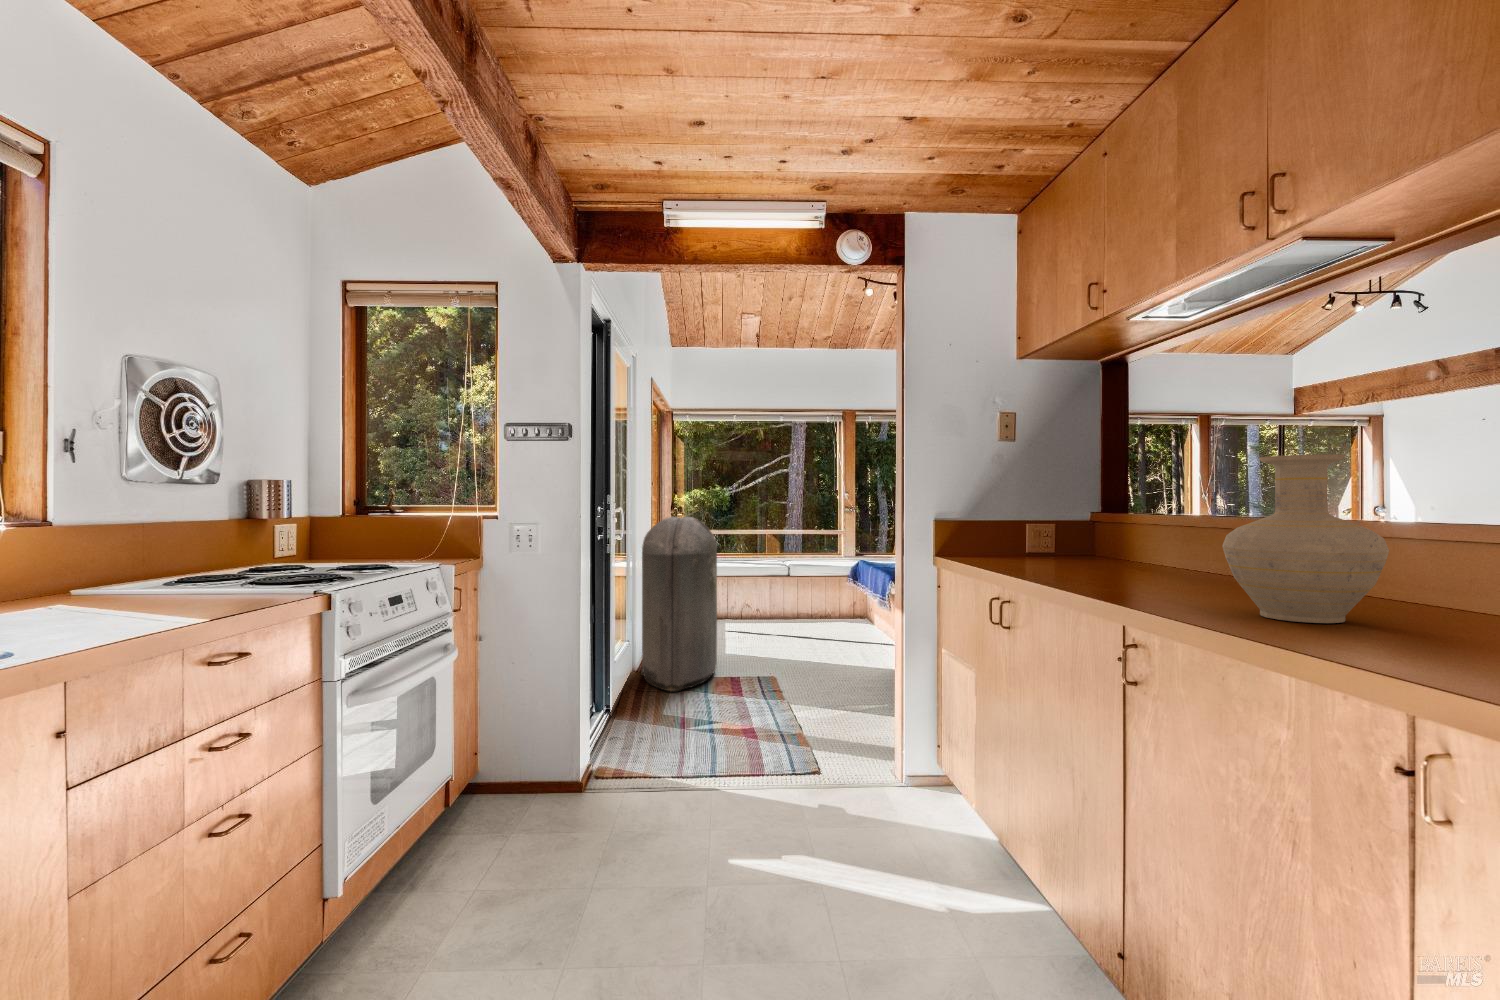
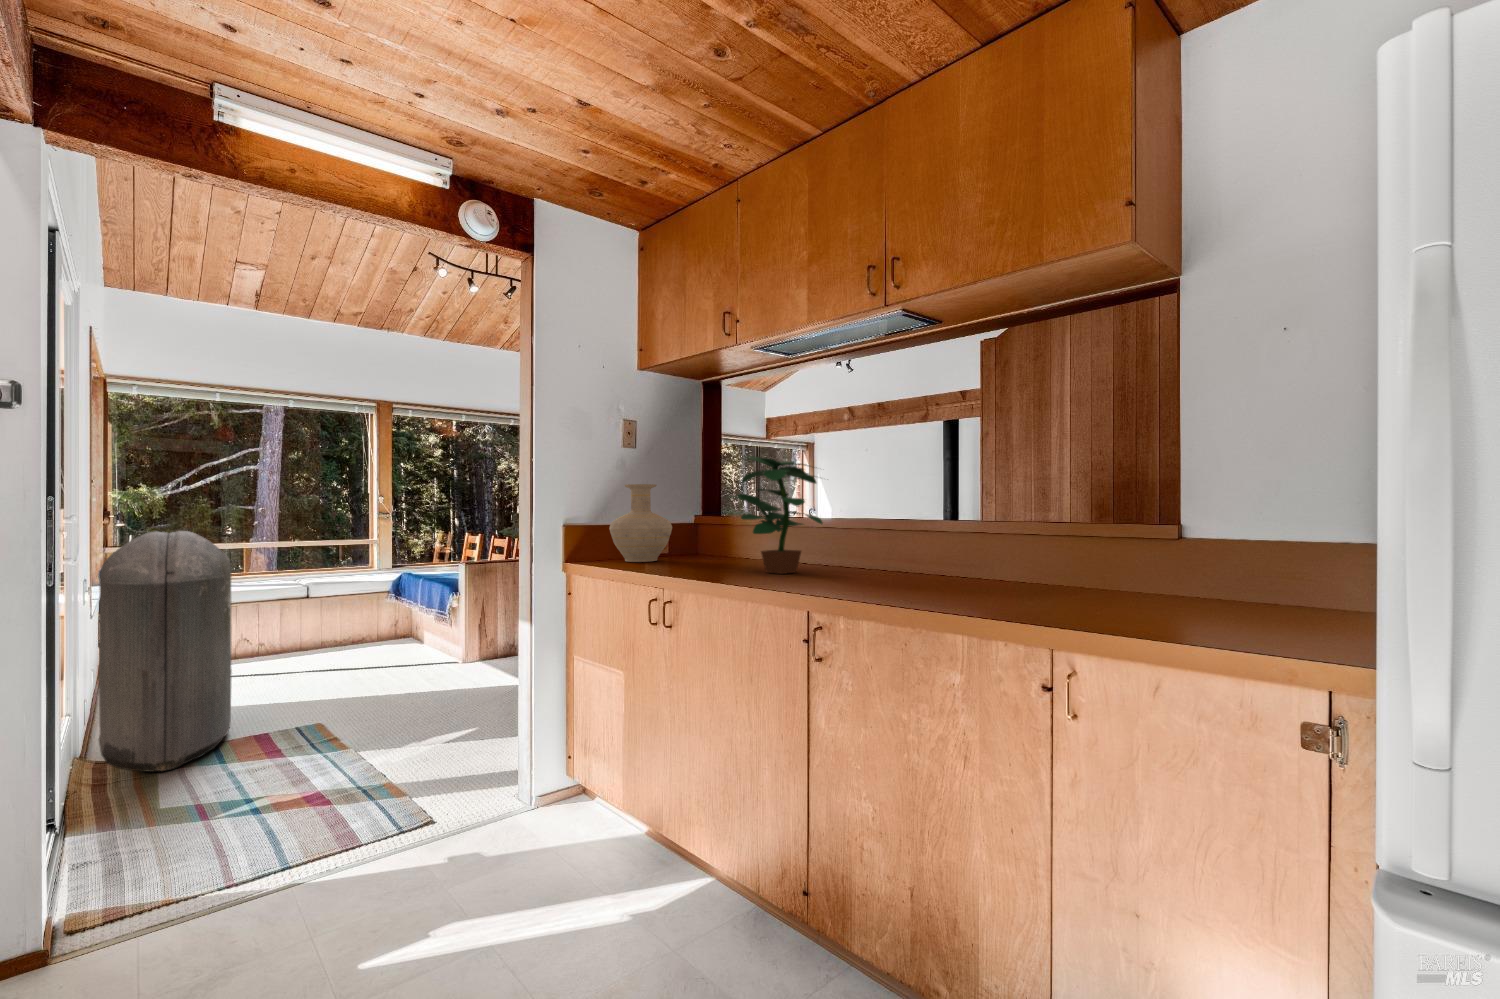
potted plant: none [1073,448,1201,581] -> present [730,456,823,574]
vase: present [1222,454,1389,623] -> present [609,484,672,562]

